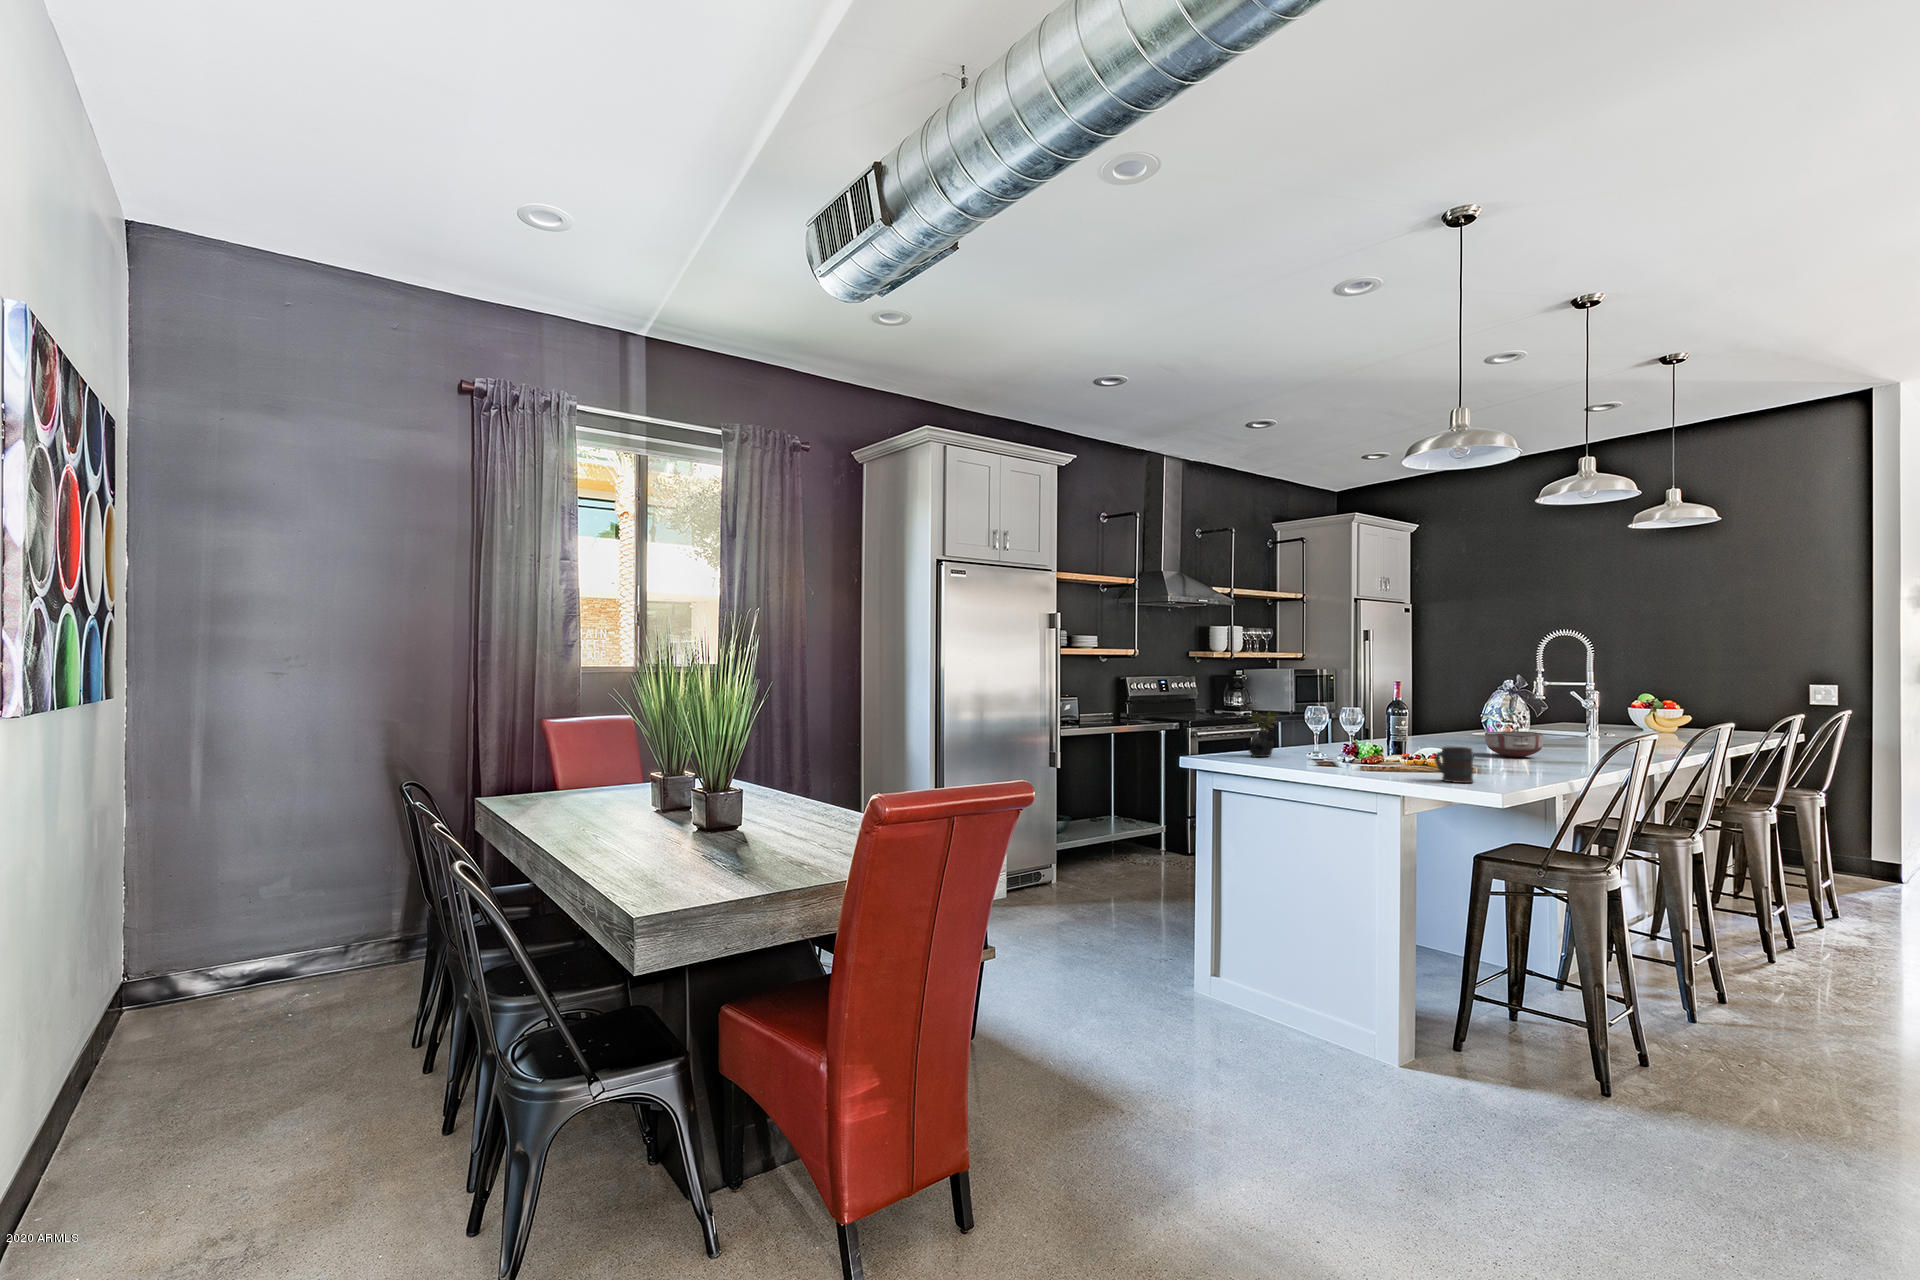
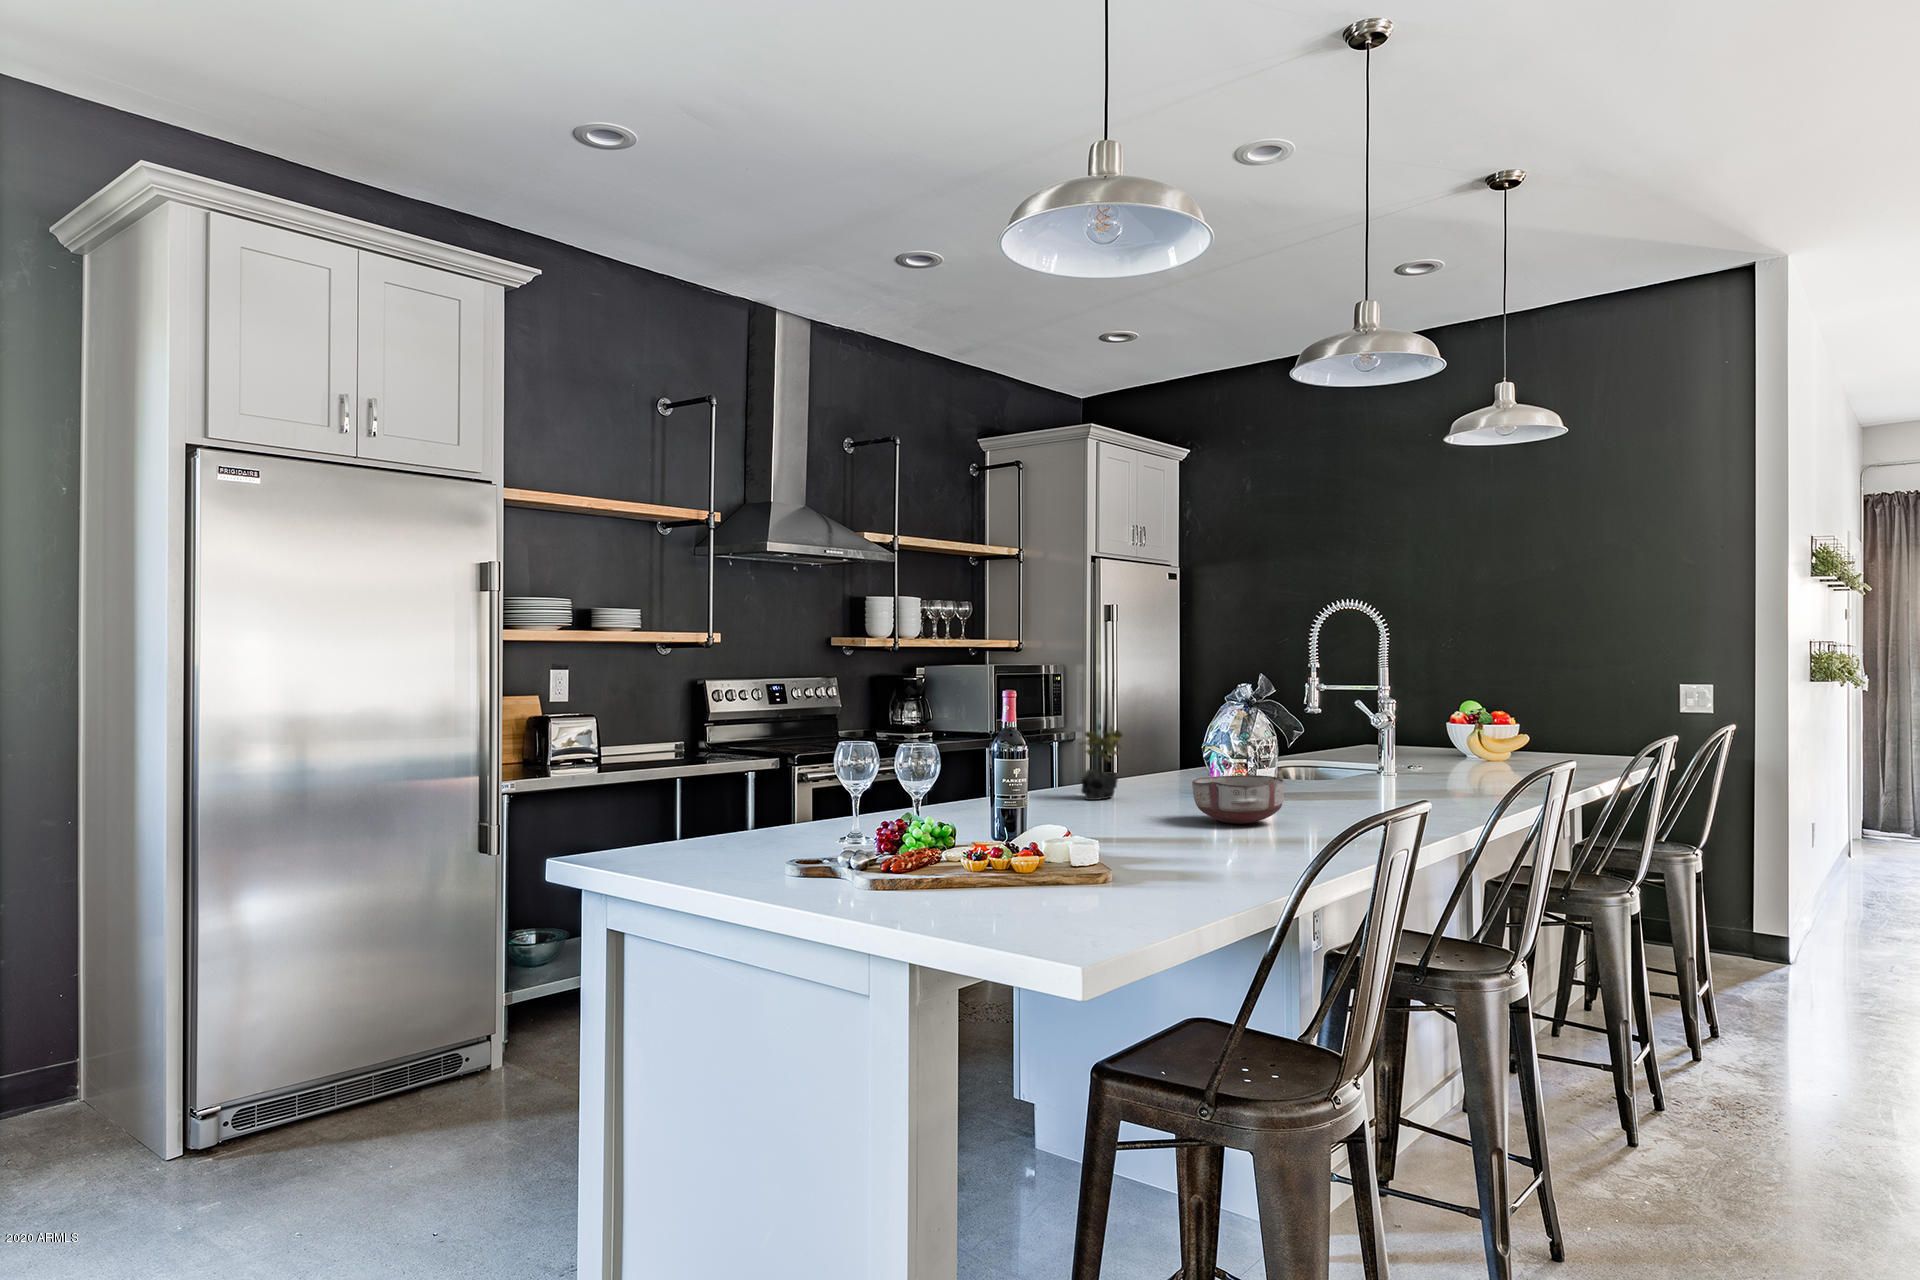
succulent plant: present [1249,711,1277,757] -> present [1080,727,1123,800]
mug: present [1434,747,1474,783] -> none [1014,827,1096,908]

